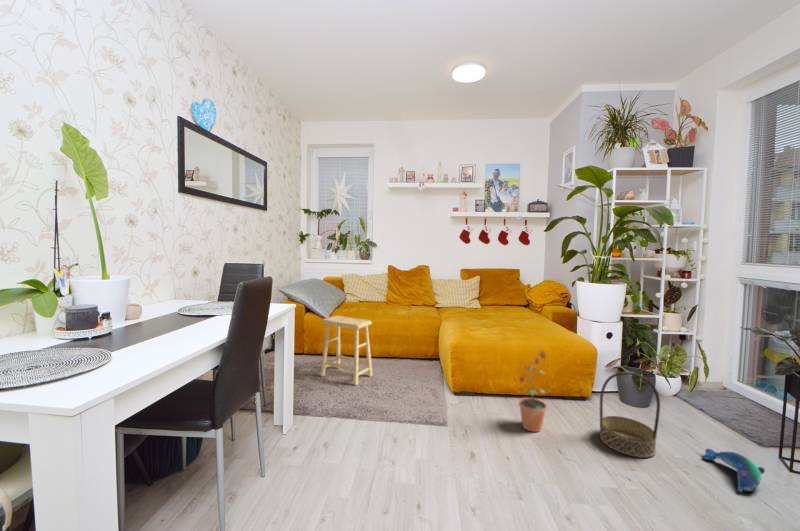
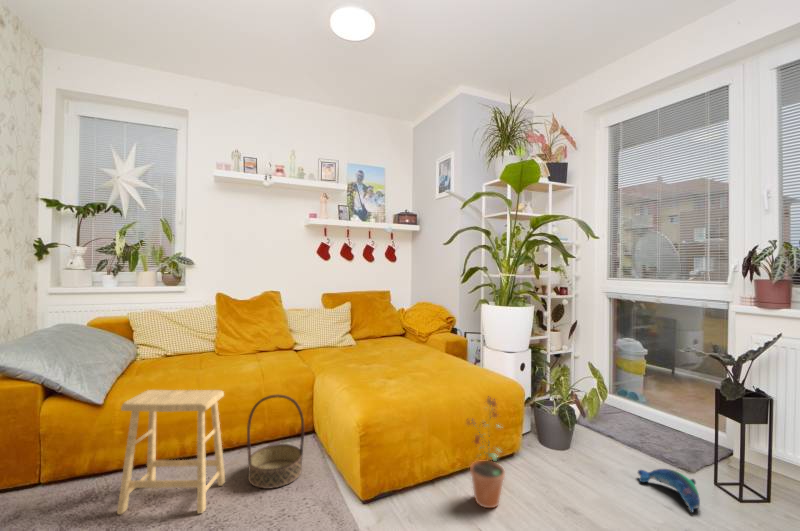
basket: present [600,372,660,458] -> present [247,394,304,489]

